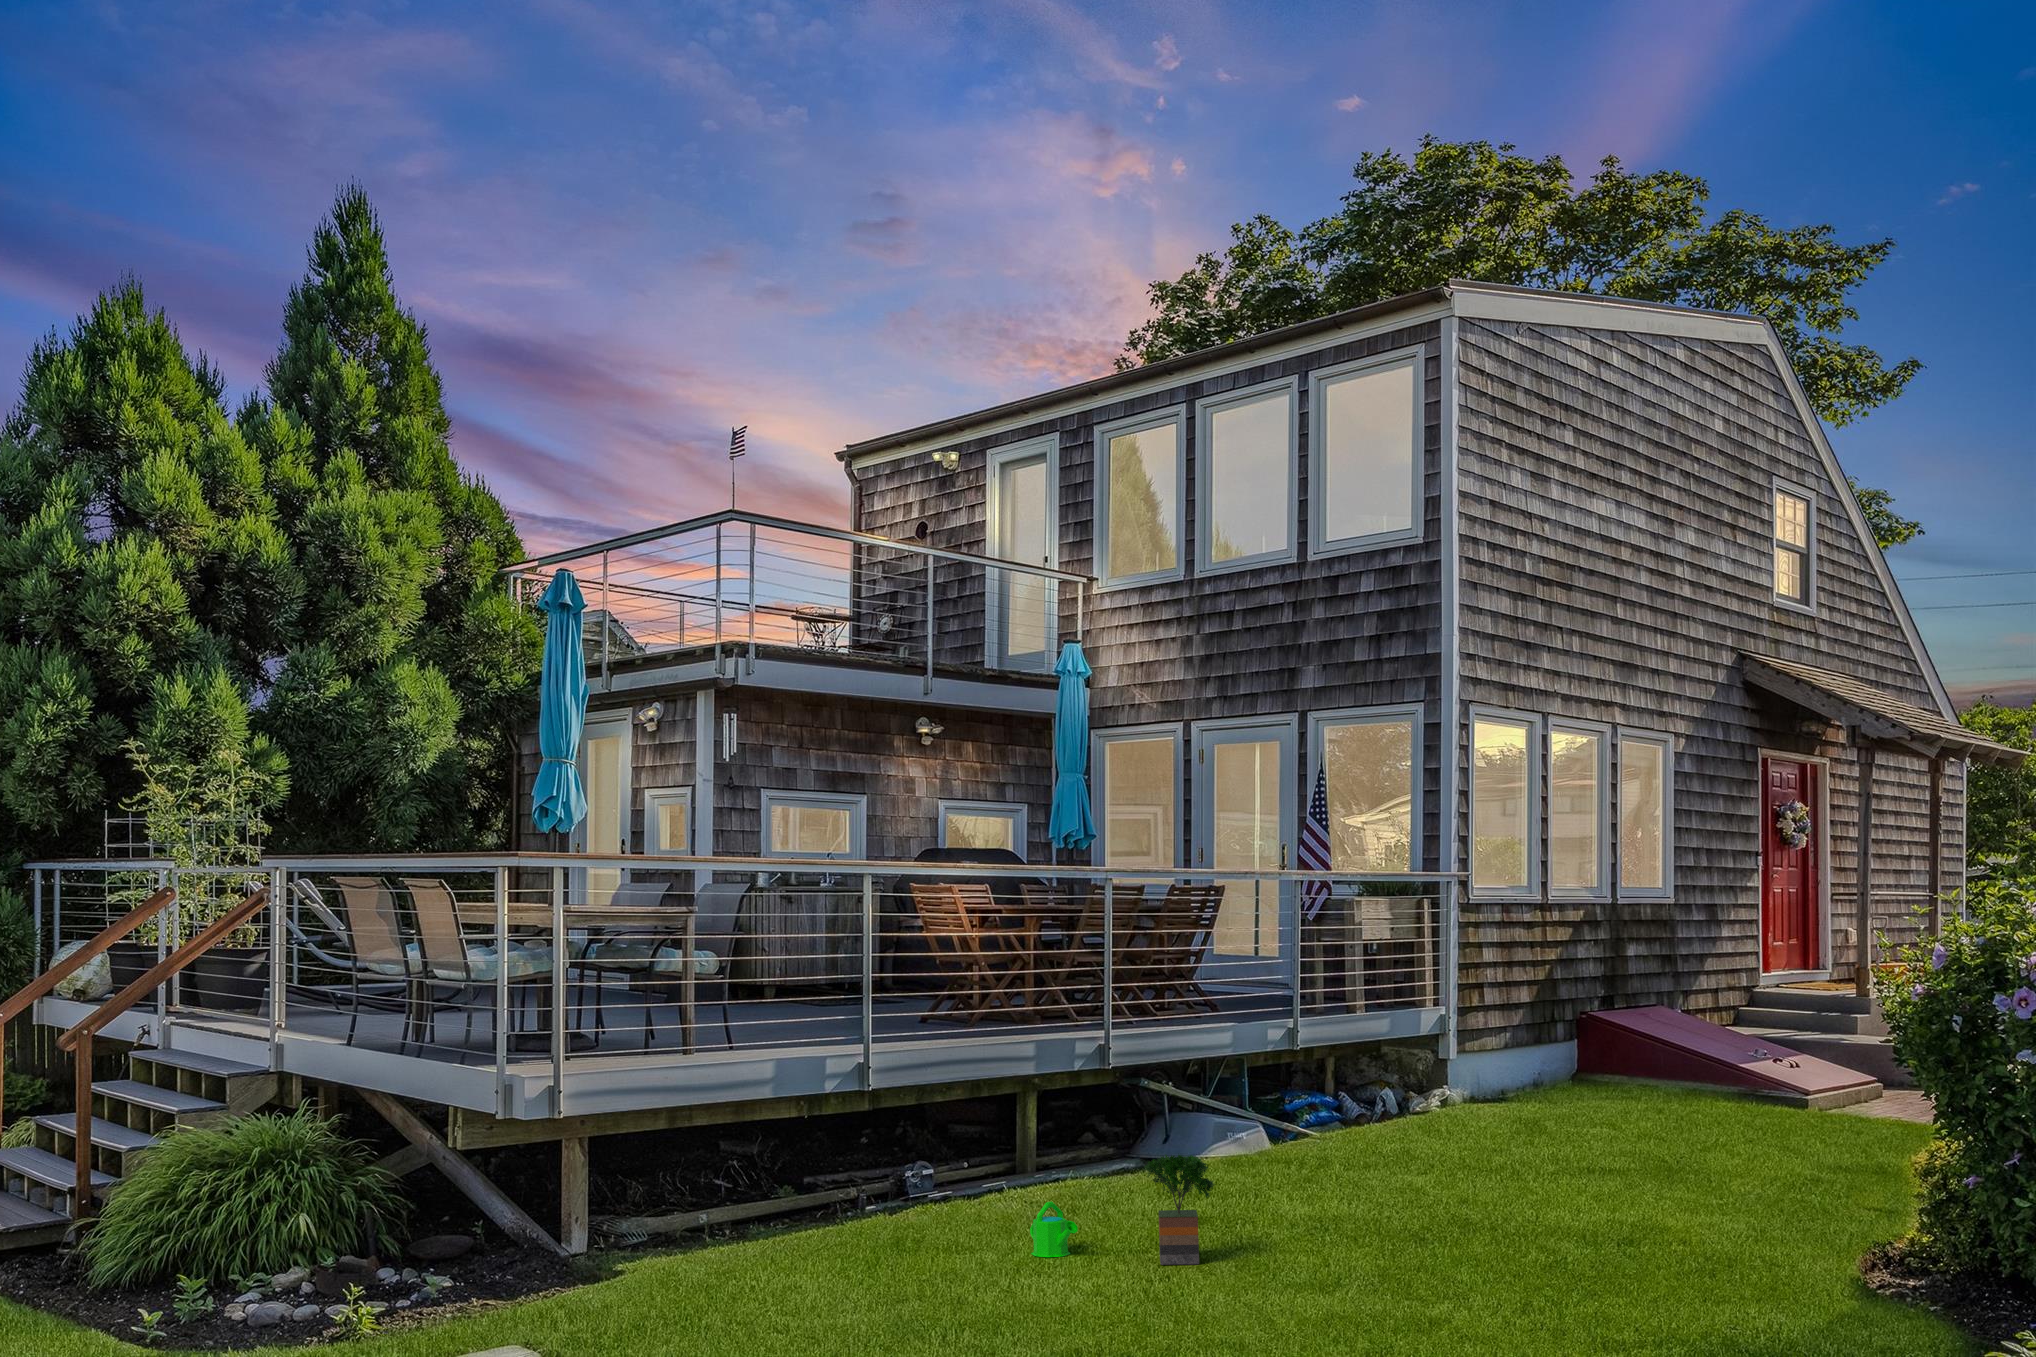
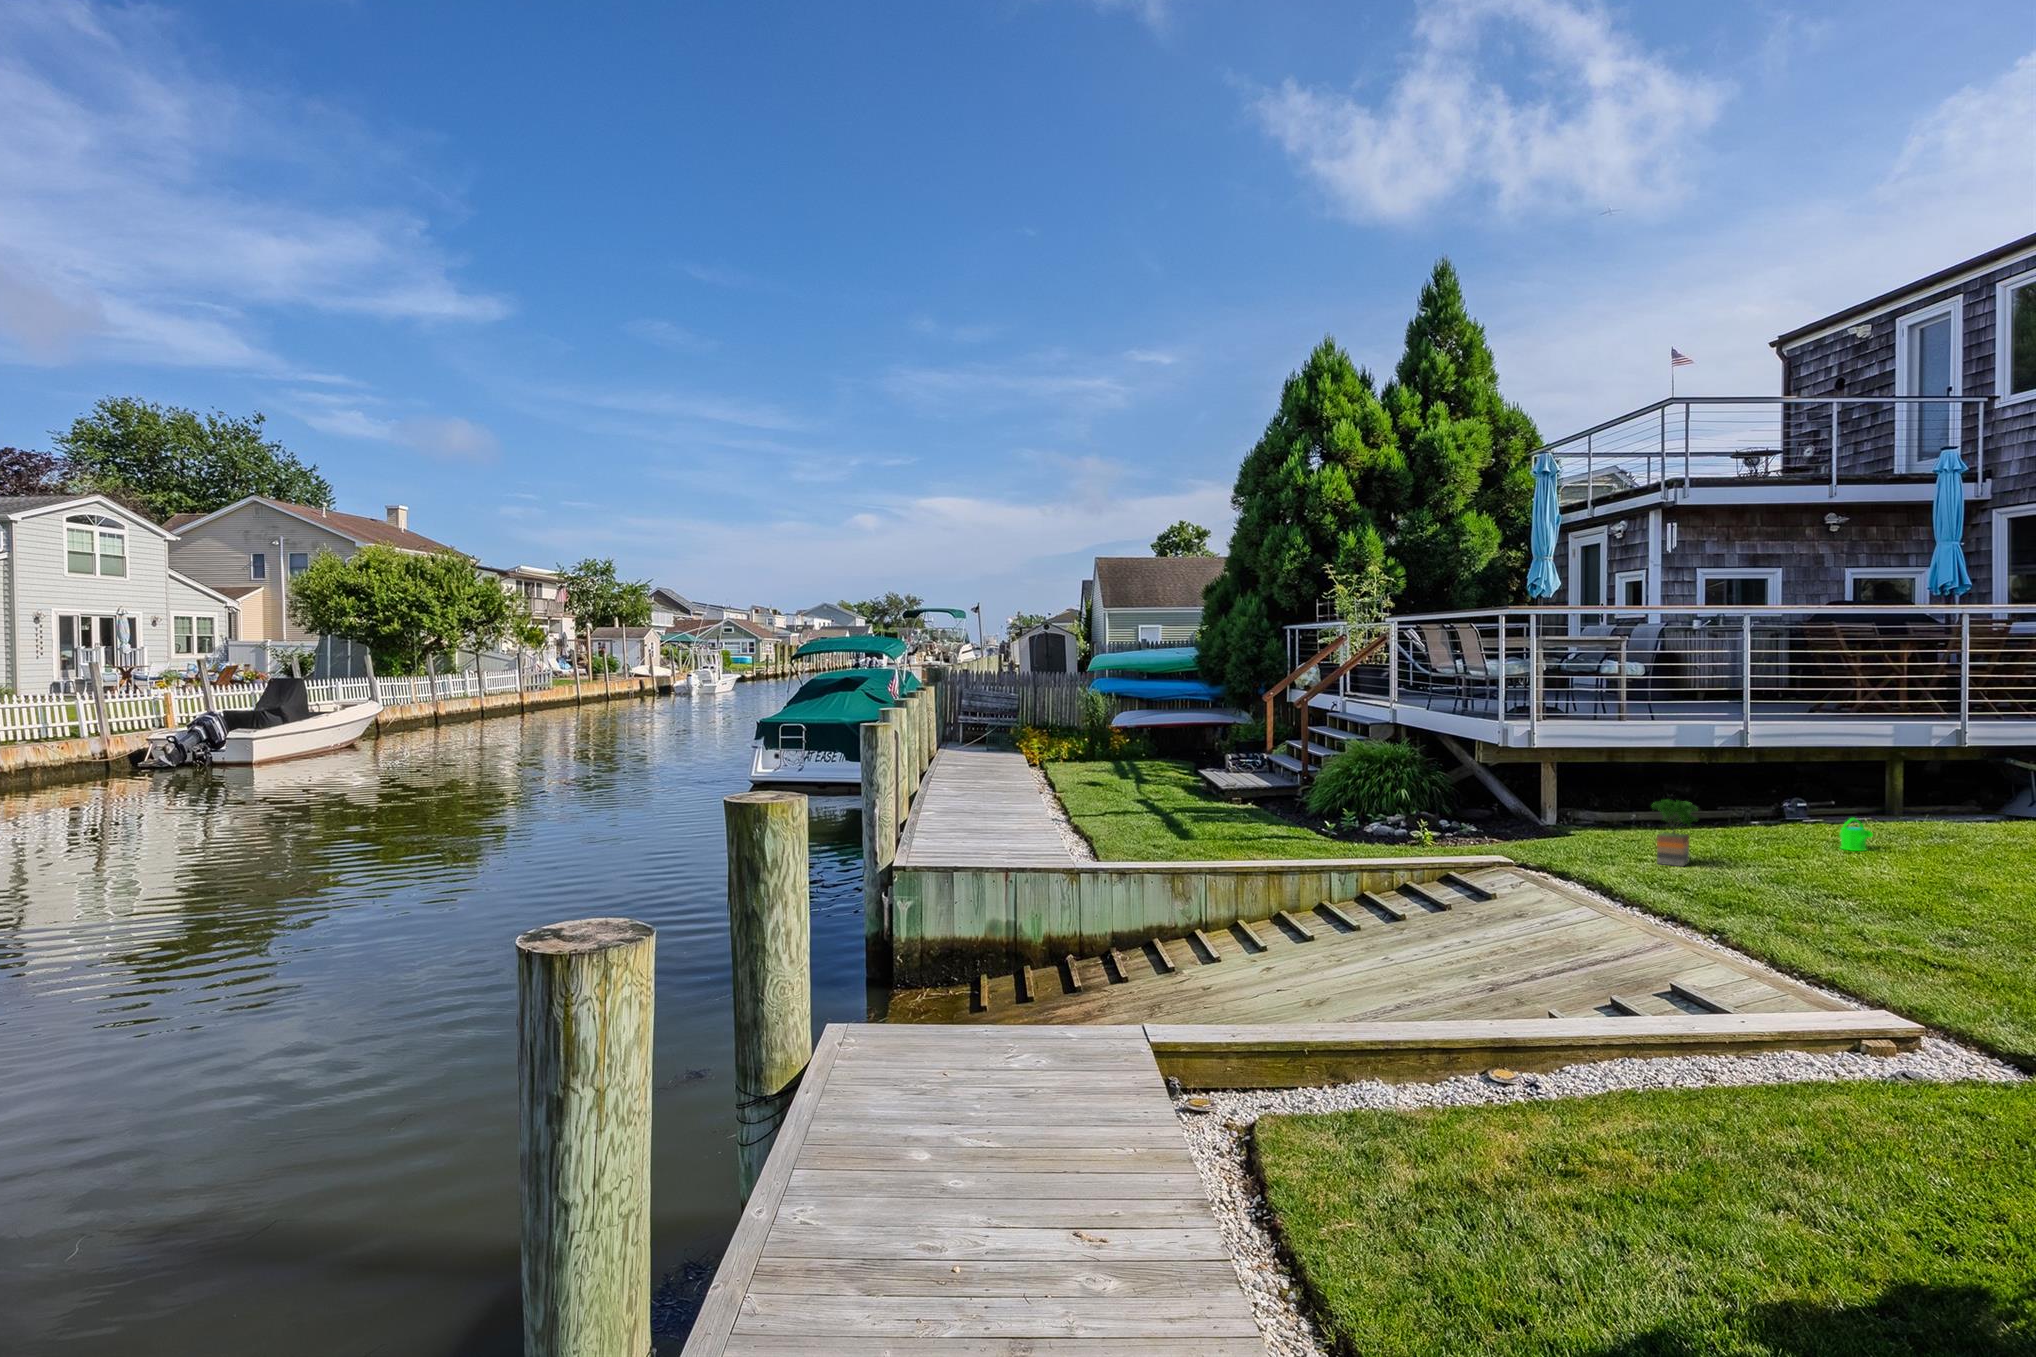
potted tree: present [1145,1155,1214,1265] -> present [1652,799,1697,866]

